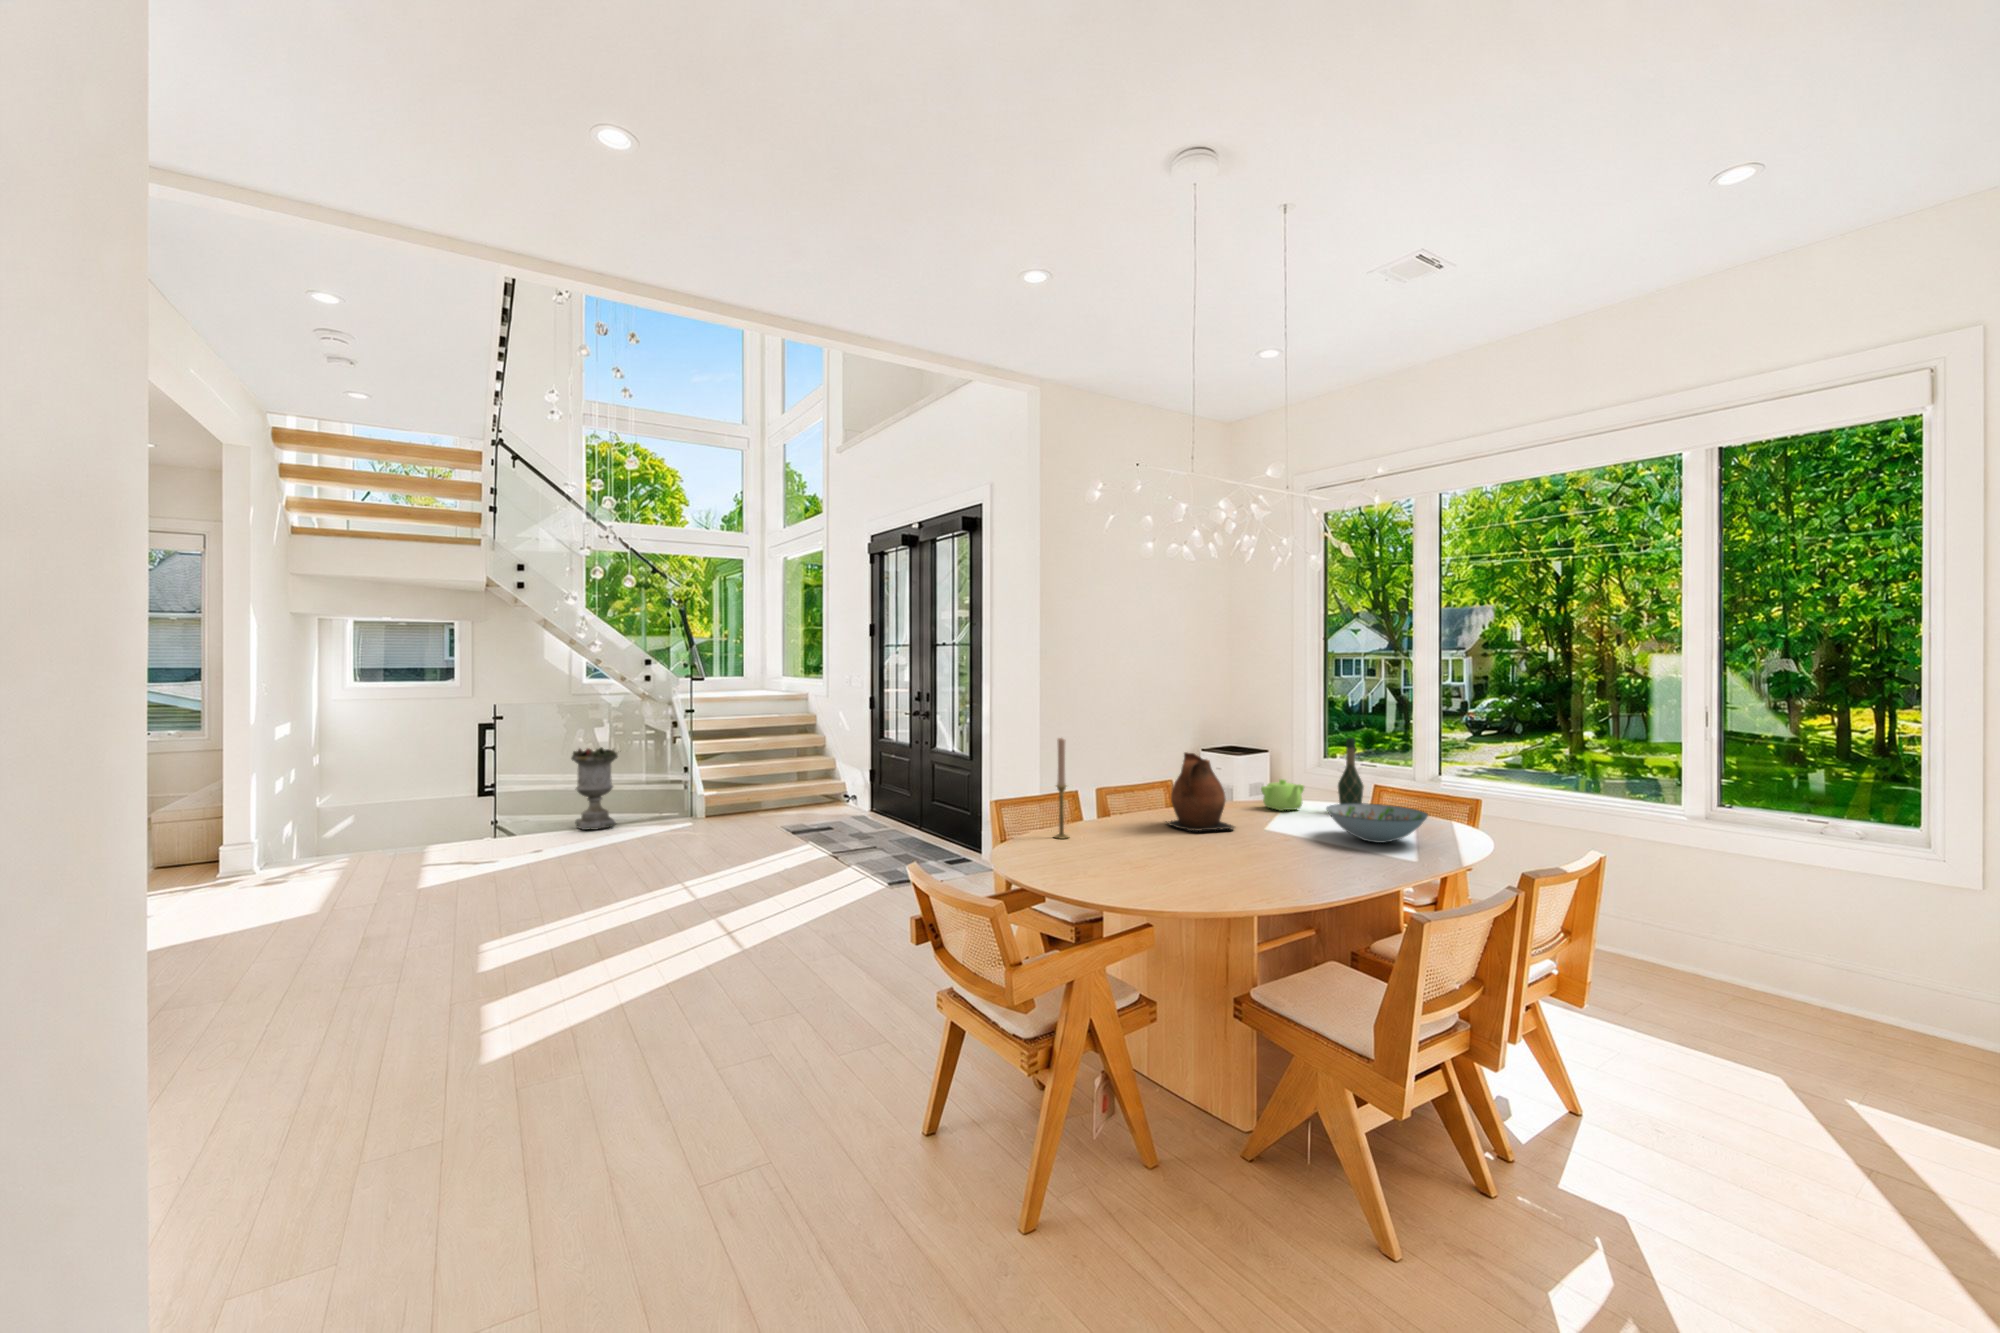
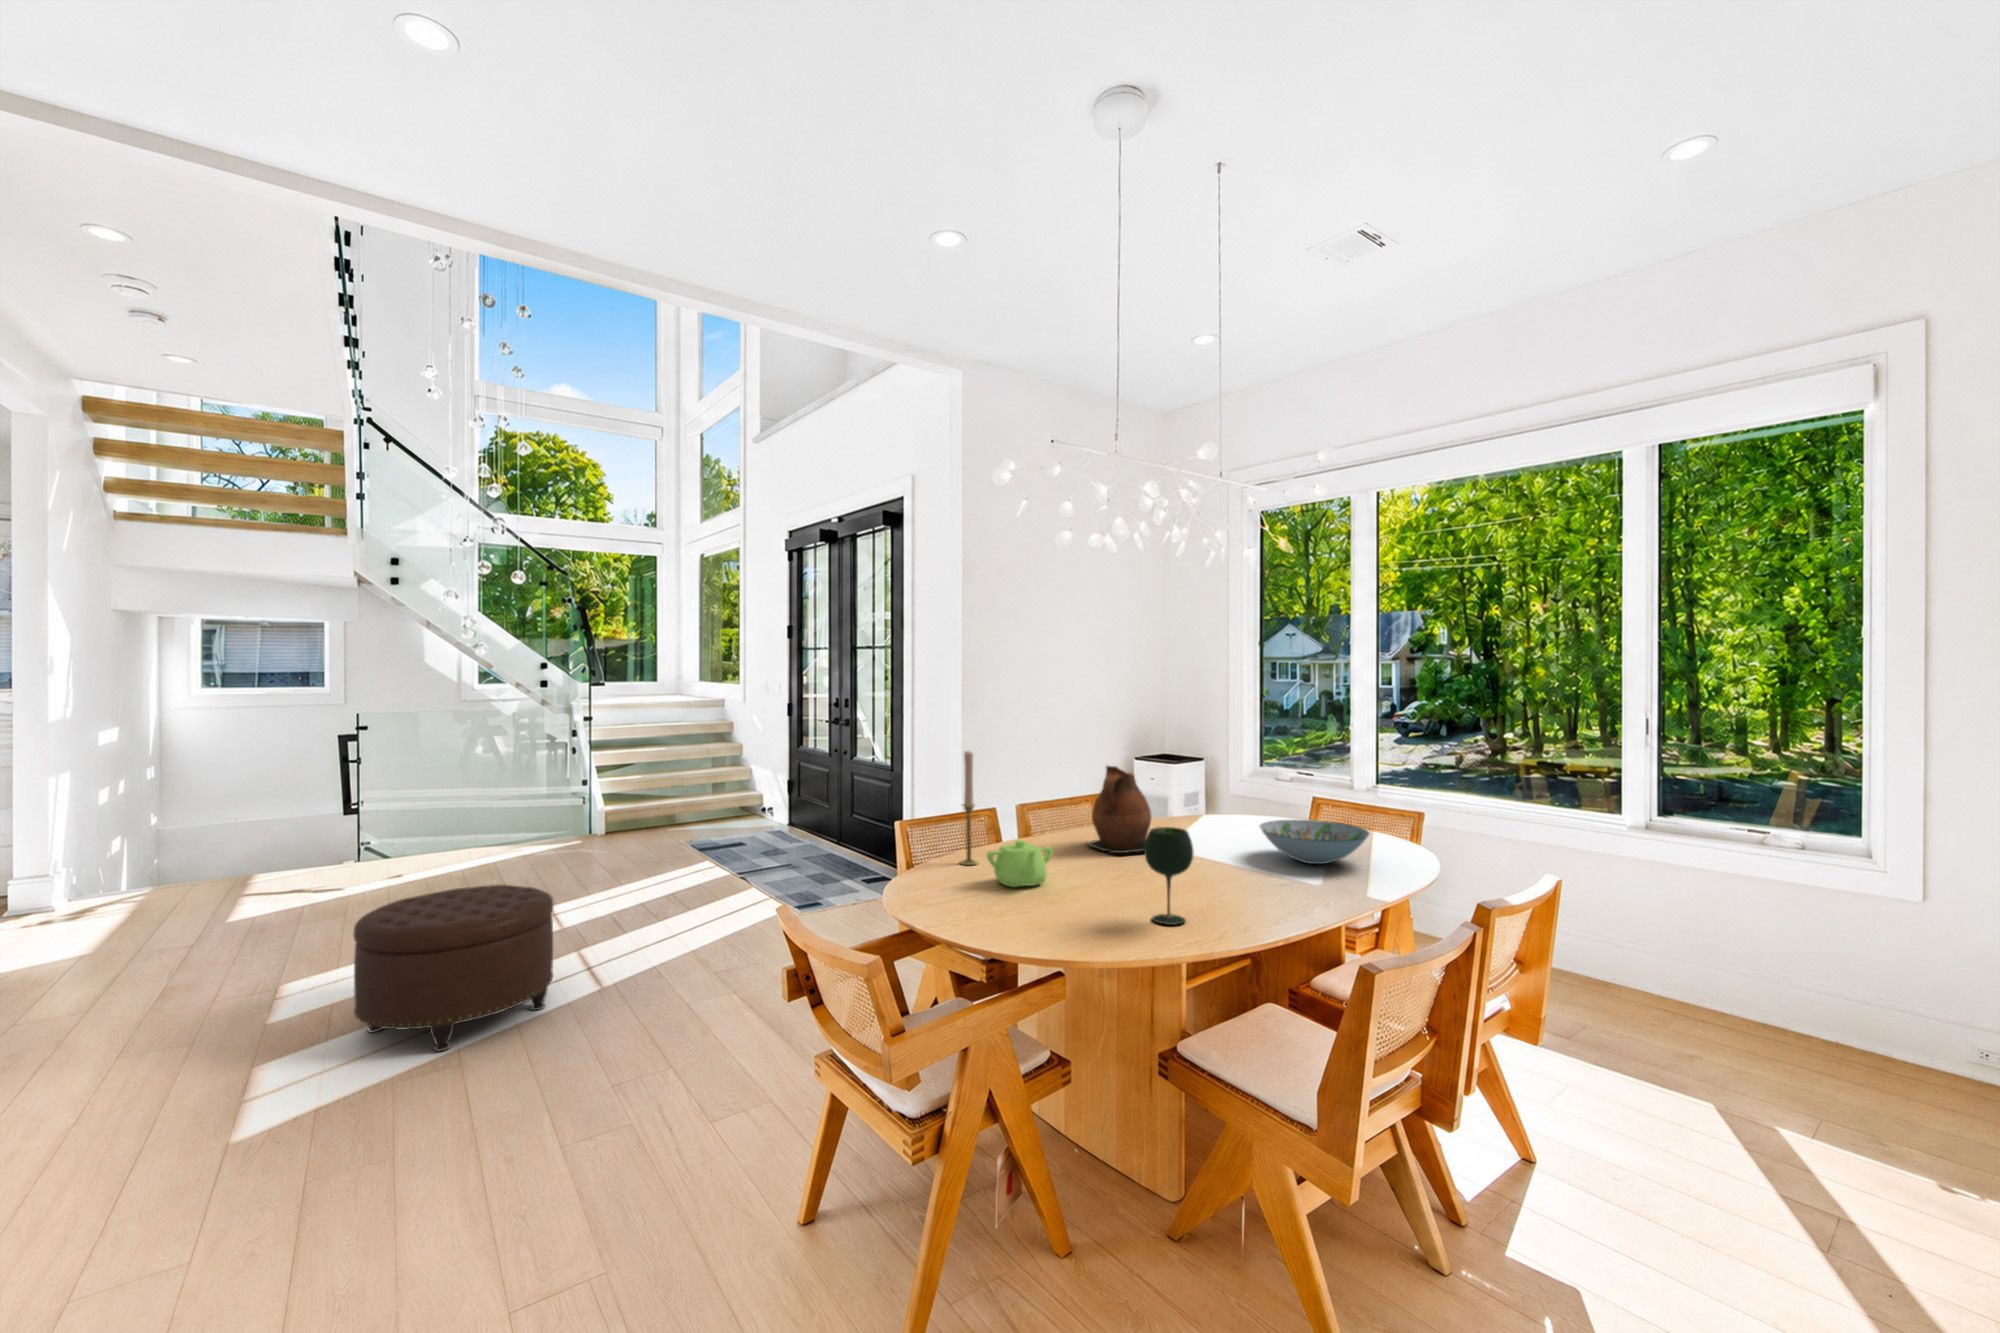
wine bottle: present [1338,738,1364,804] -> none [1271,748,1298,830]
planter: present [571,747,618,830] -> none [453,758,511,849]
teapot: present [1261,779,1304,811] -> present [987,840,1053,887]
wine glass: none [1221,803,1265,887] -> present [1144,827,1194,925]
ottoman: none [527,855,687,995] -> present [353,885,553,1051]

